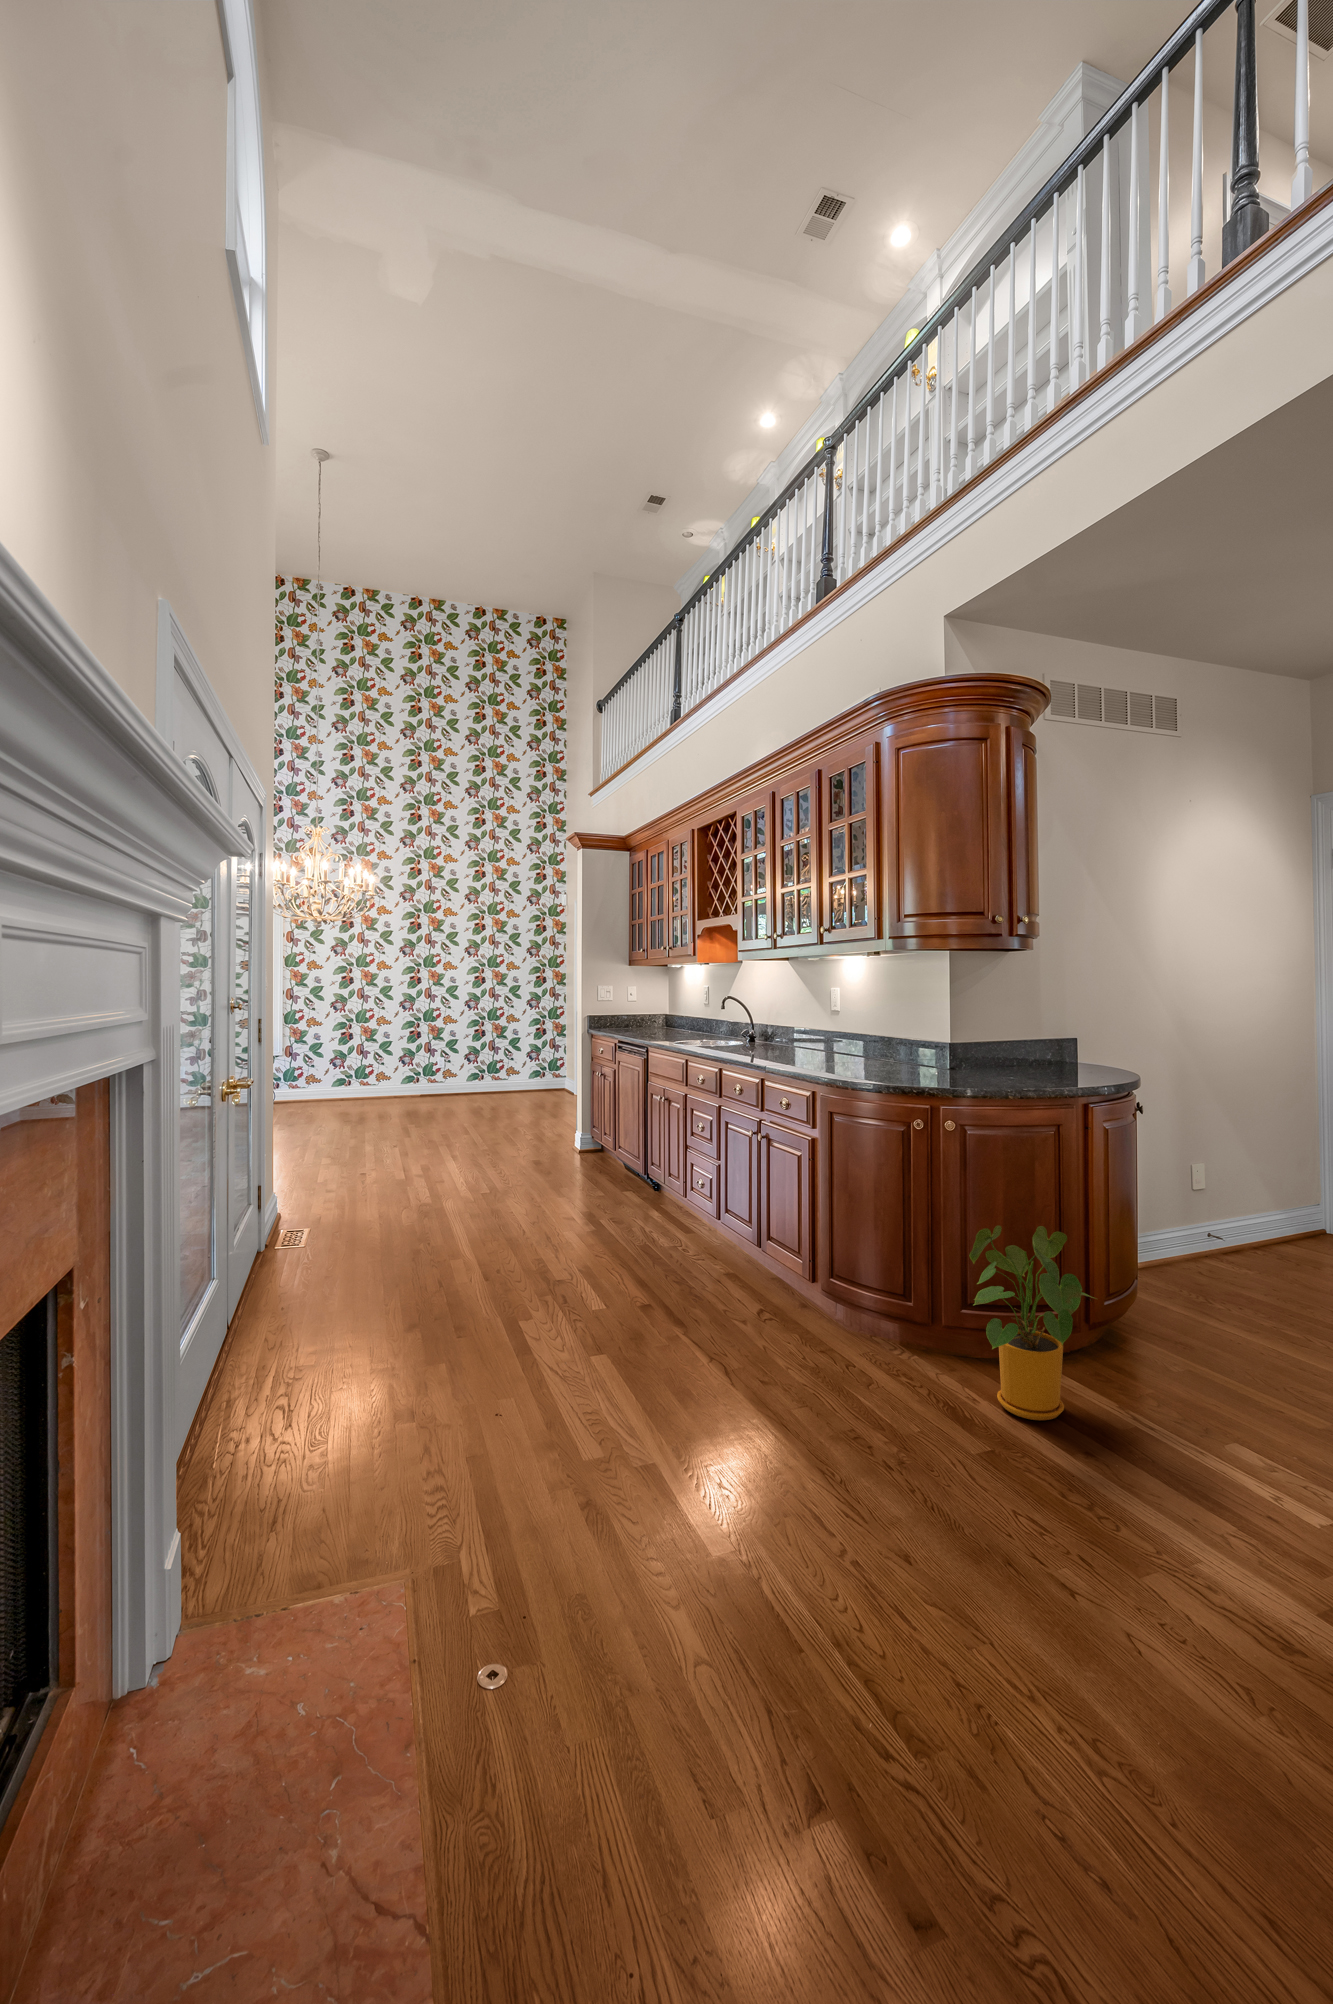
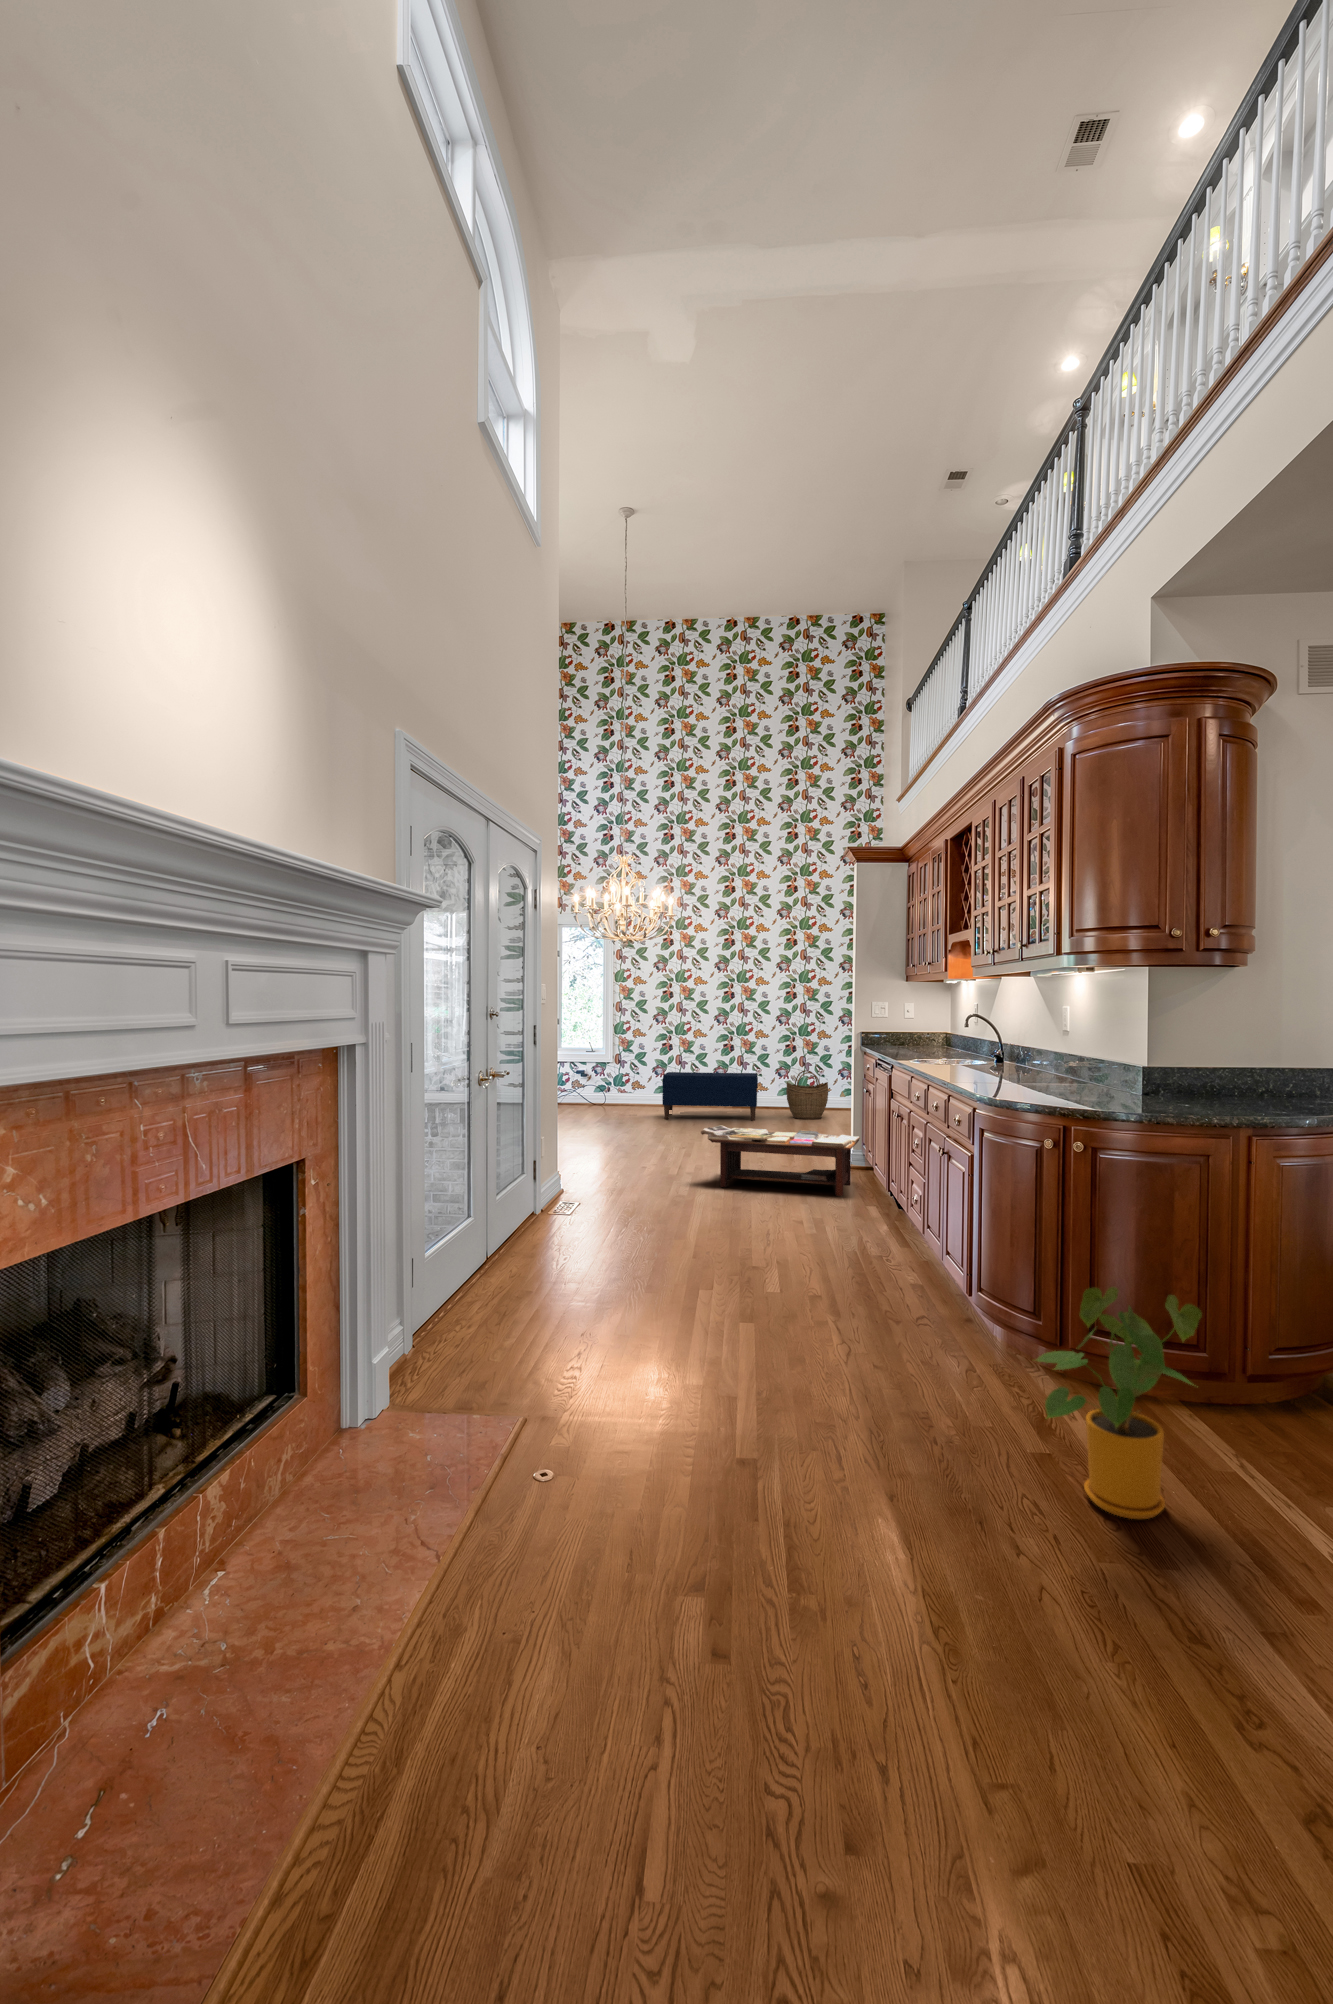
woven basket: none [478,1055,519,1102] -> present [786,1070,828,1119]
bench: none [349,1059,451,1112] -> present [662,1072,758,1121]
coffee table: none [445,1113,601,1176] -> present [701,1125,860,1196]

